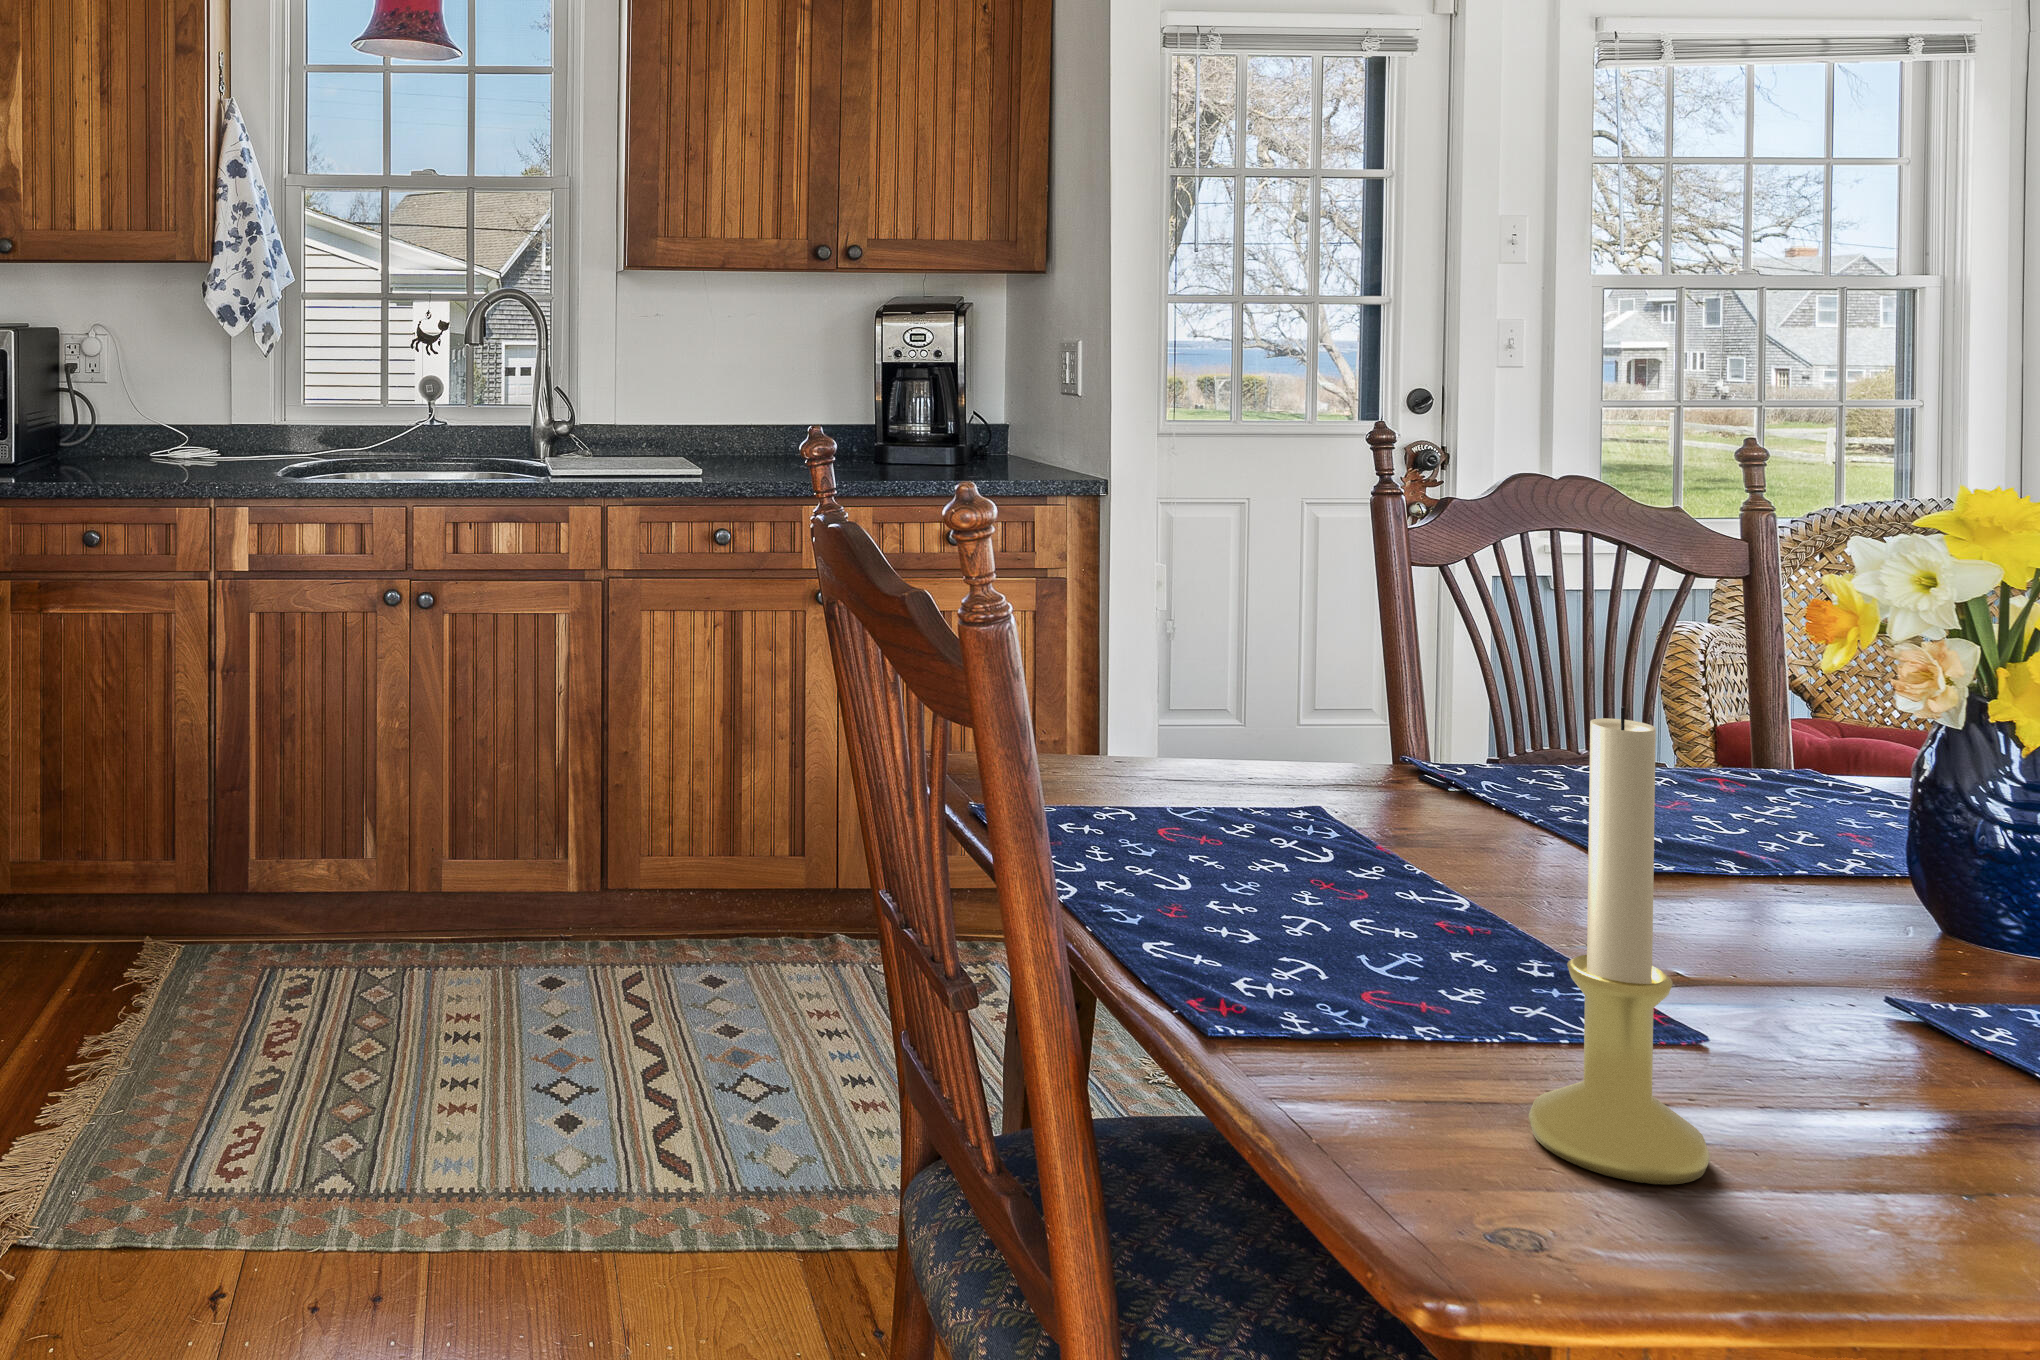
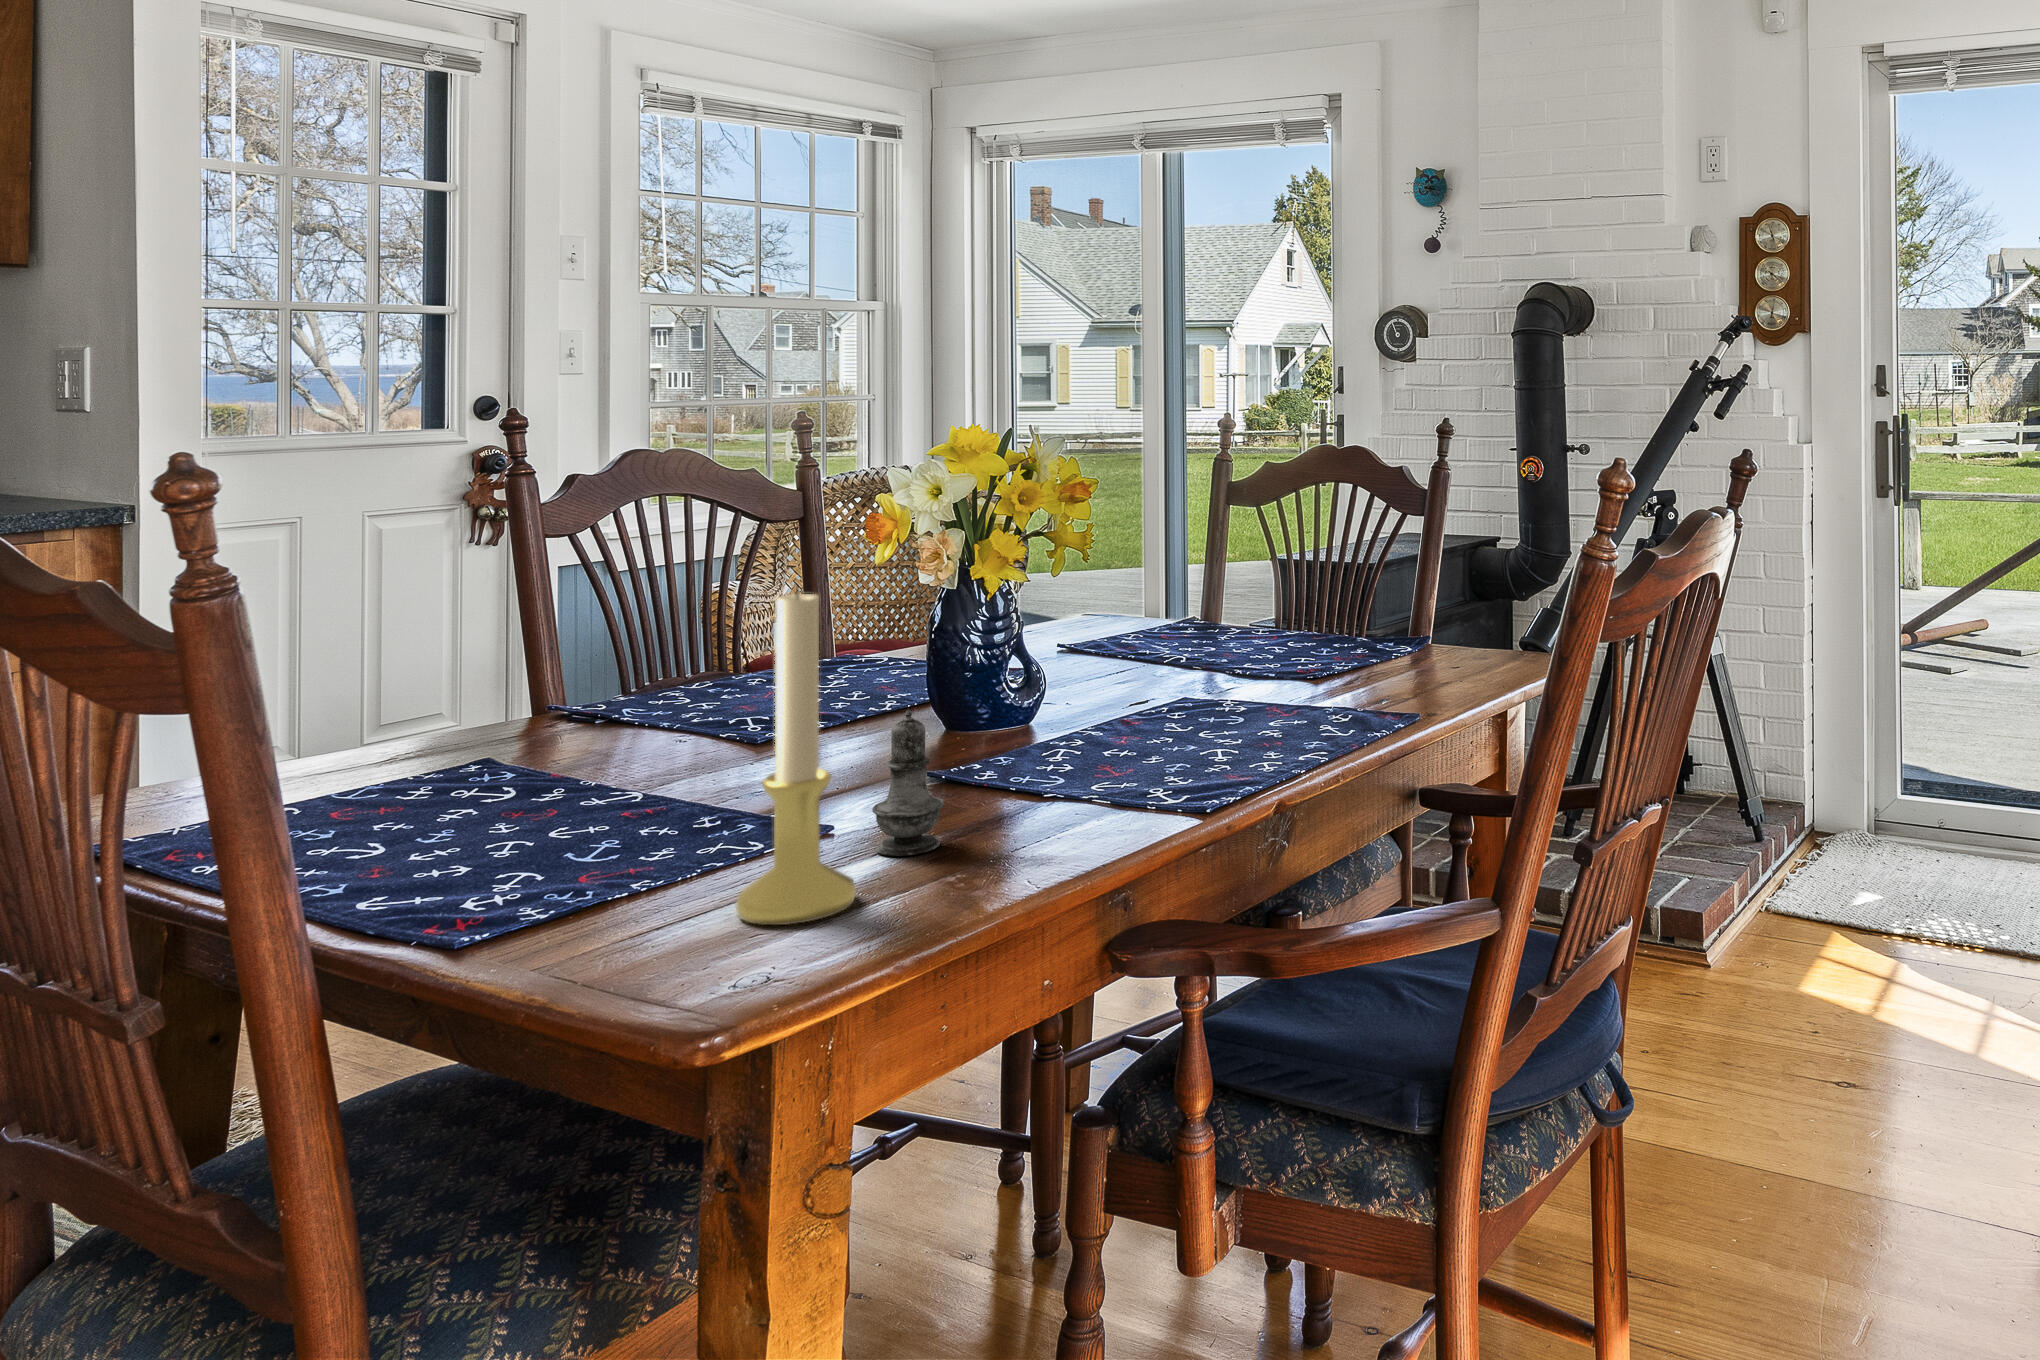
salt shaker: none [1759,910,1883,1132] -> present [872,709,944,856]

